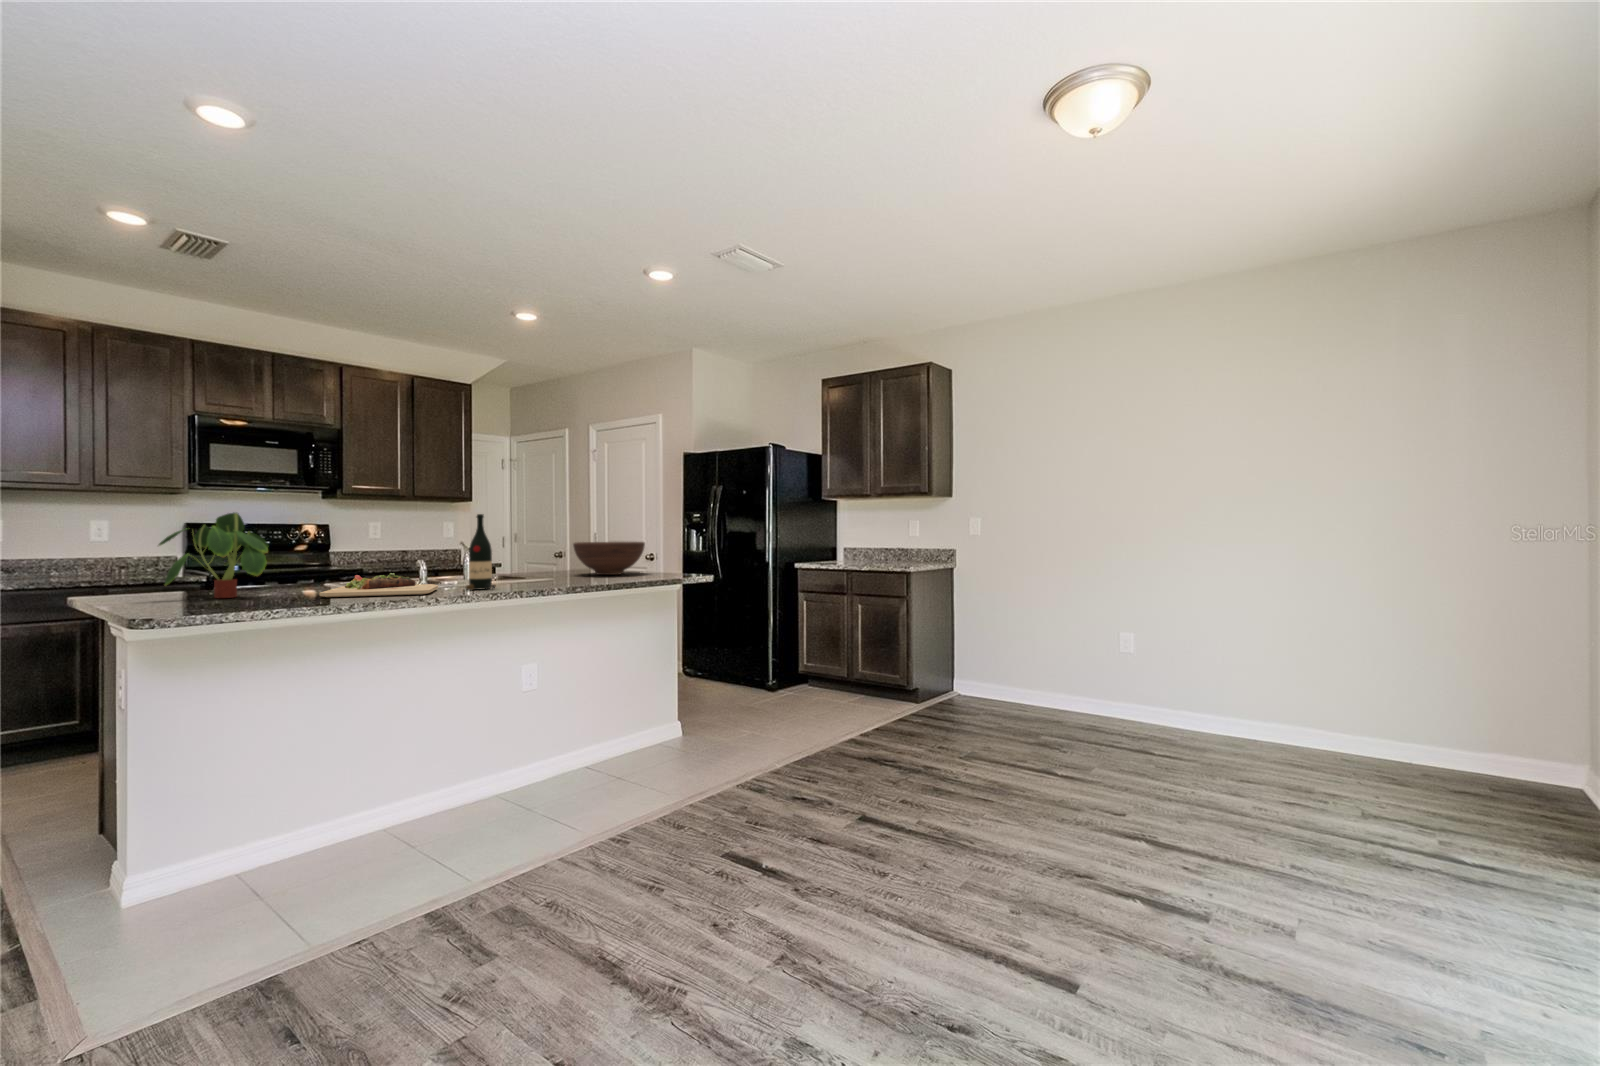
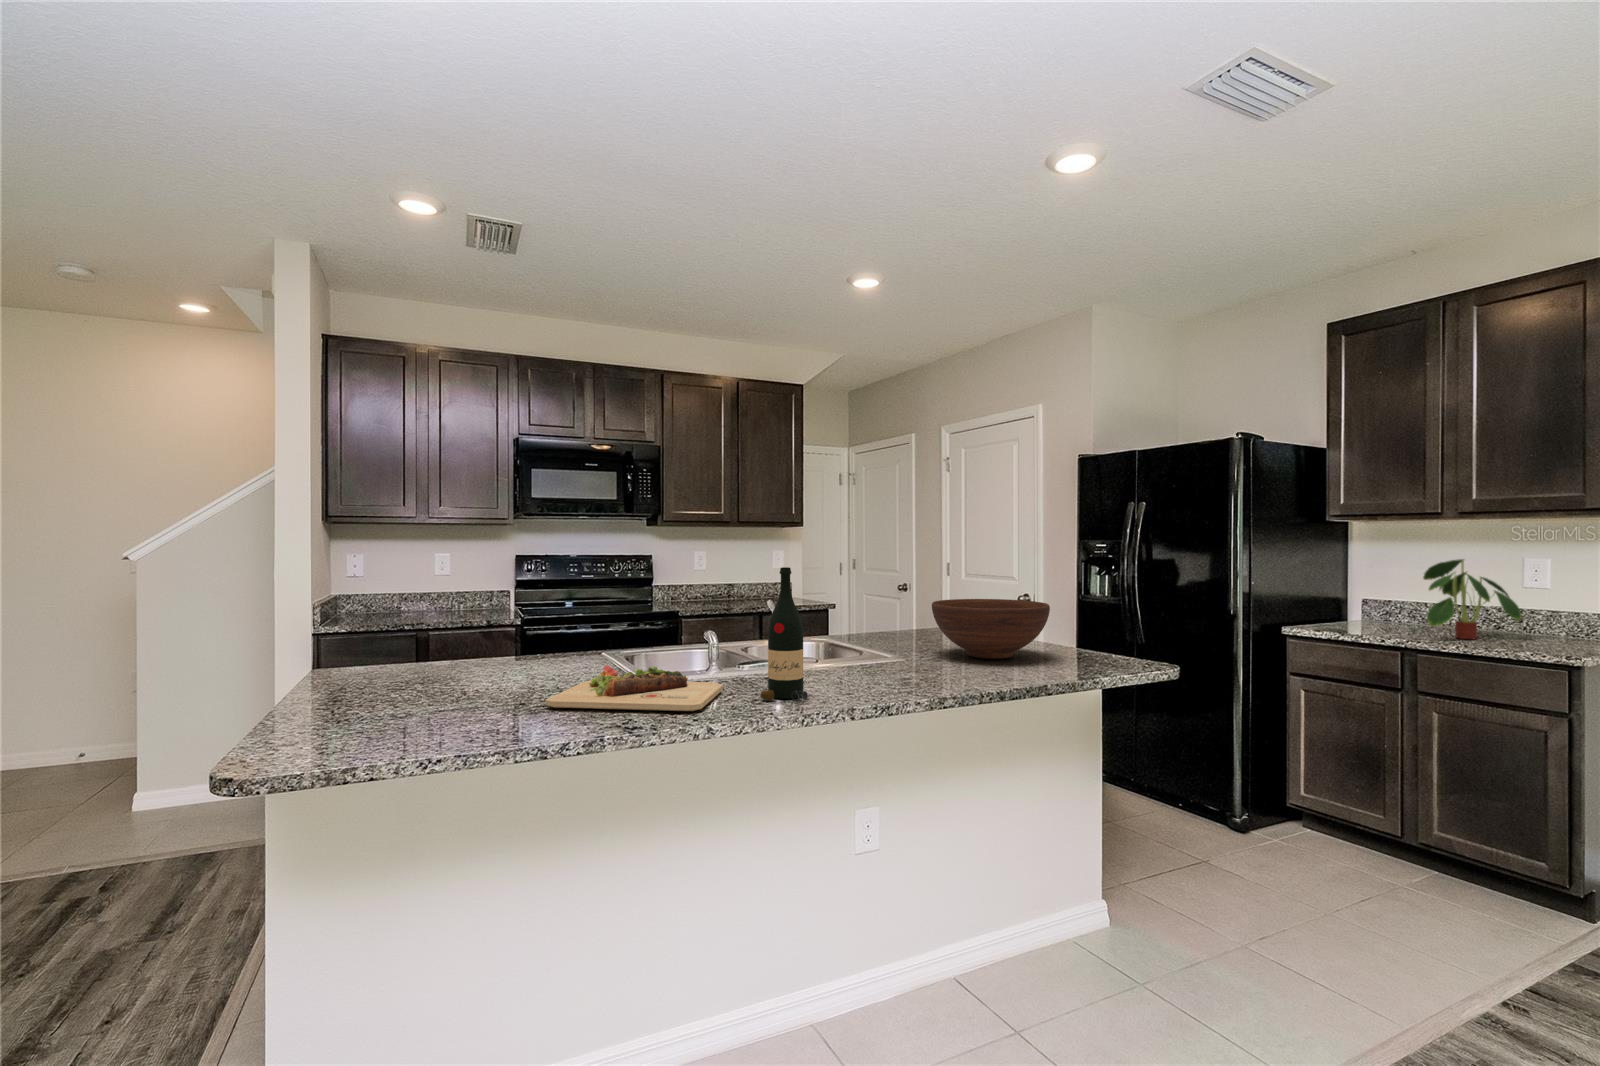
plant: present [159,512,268,598] -> present [1423,559,1521,639]

